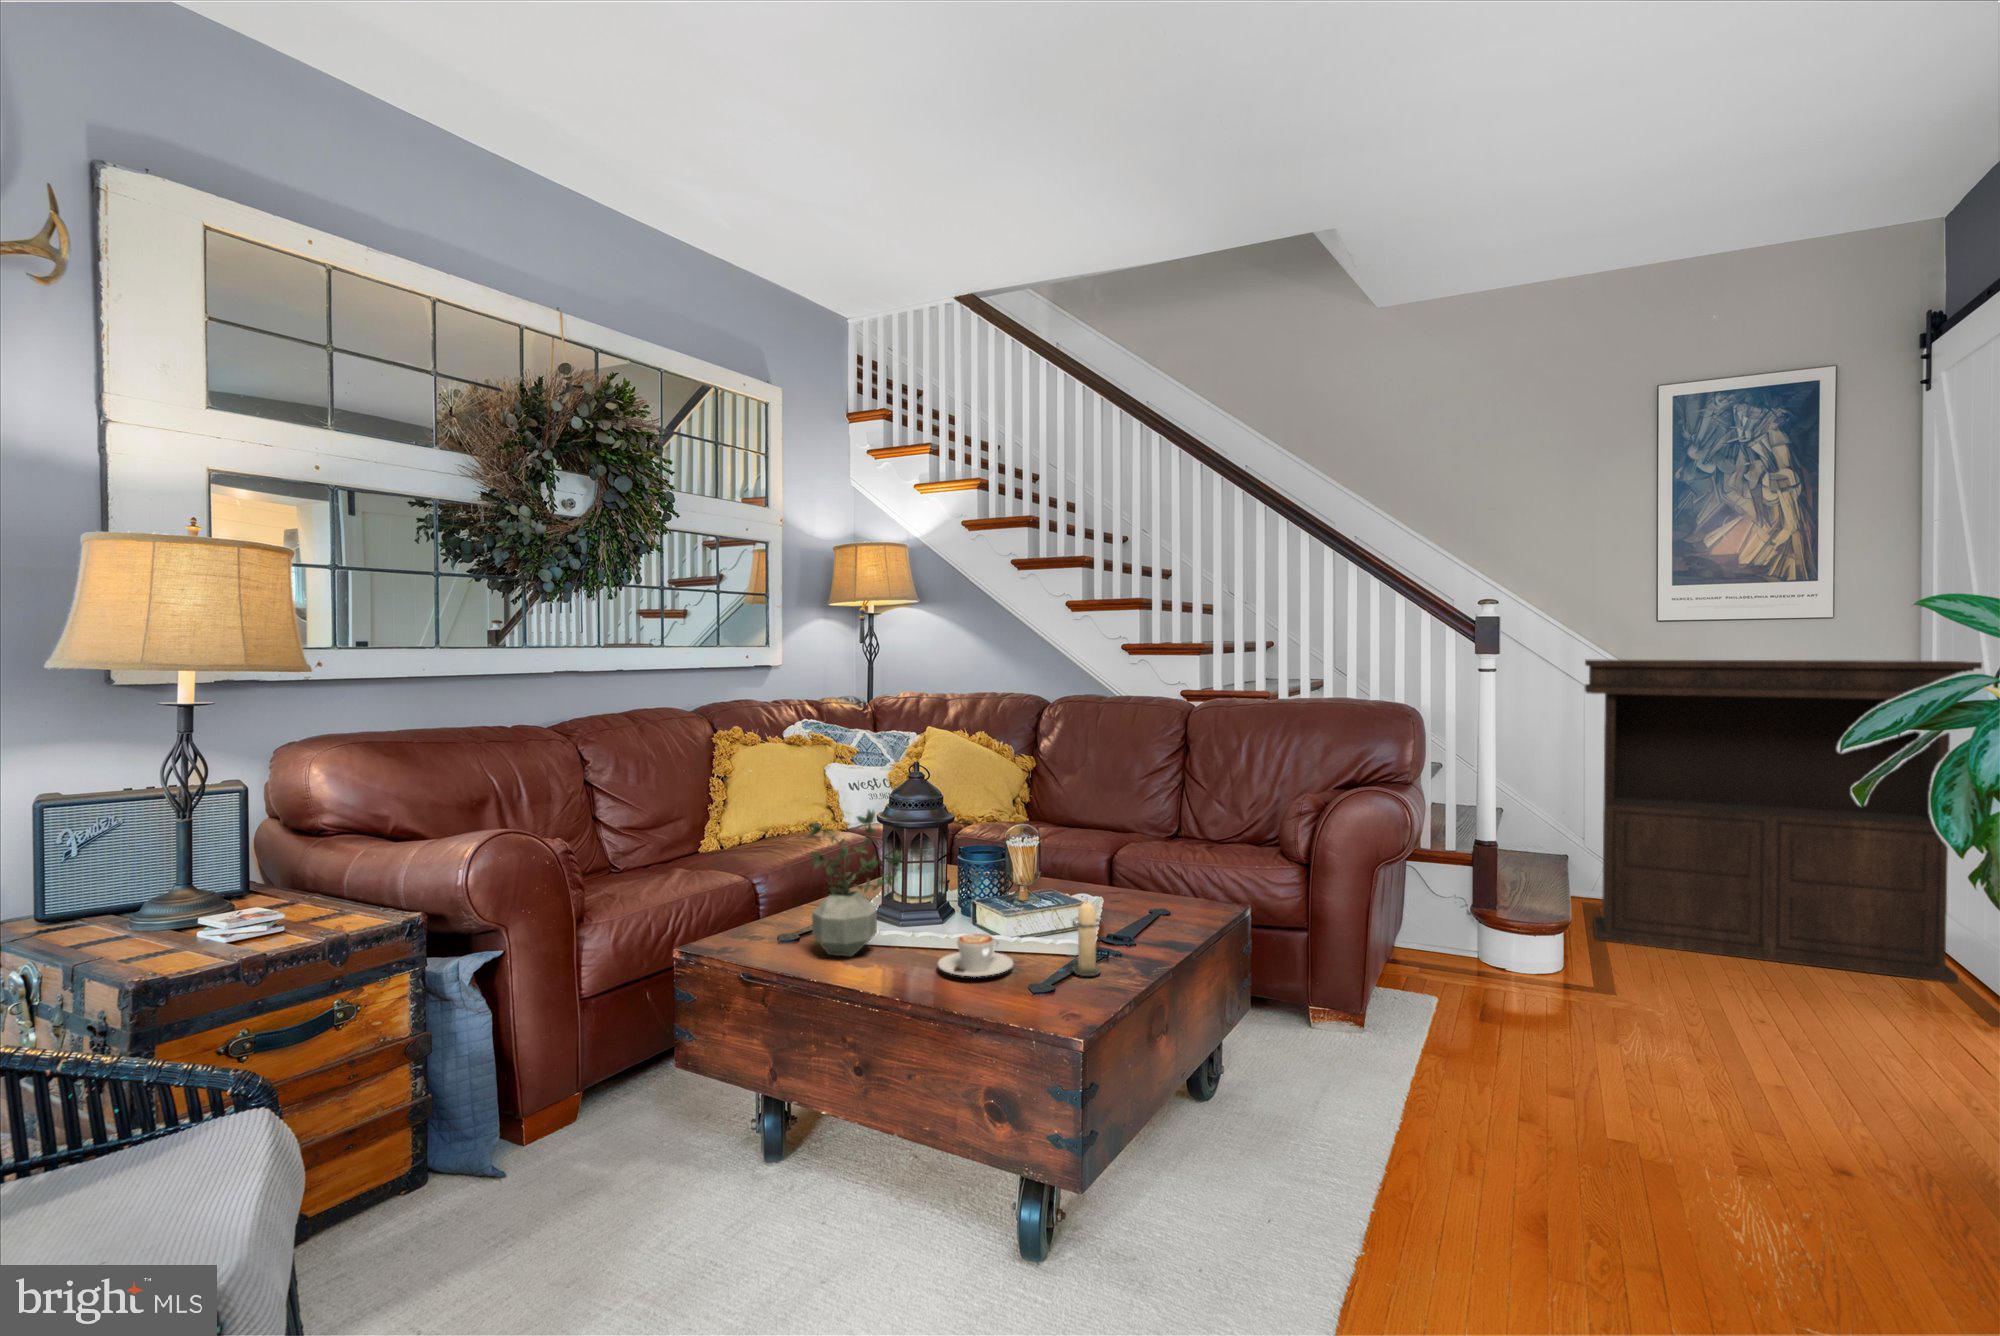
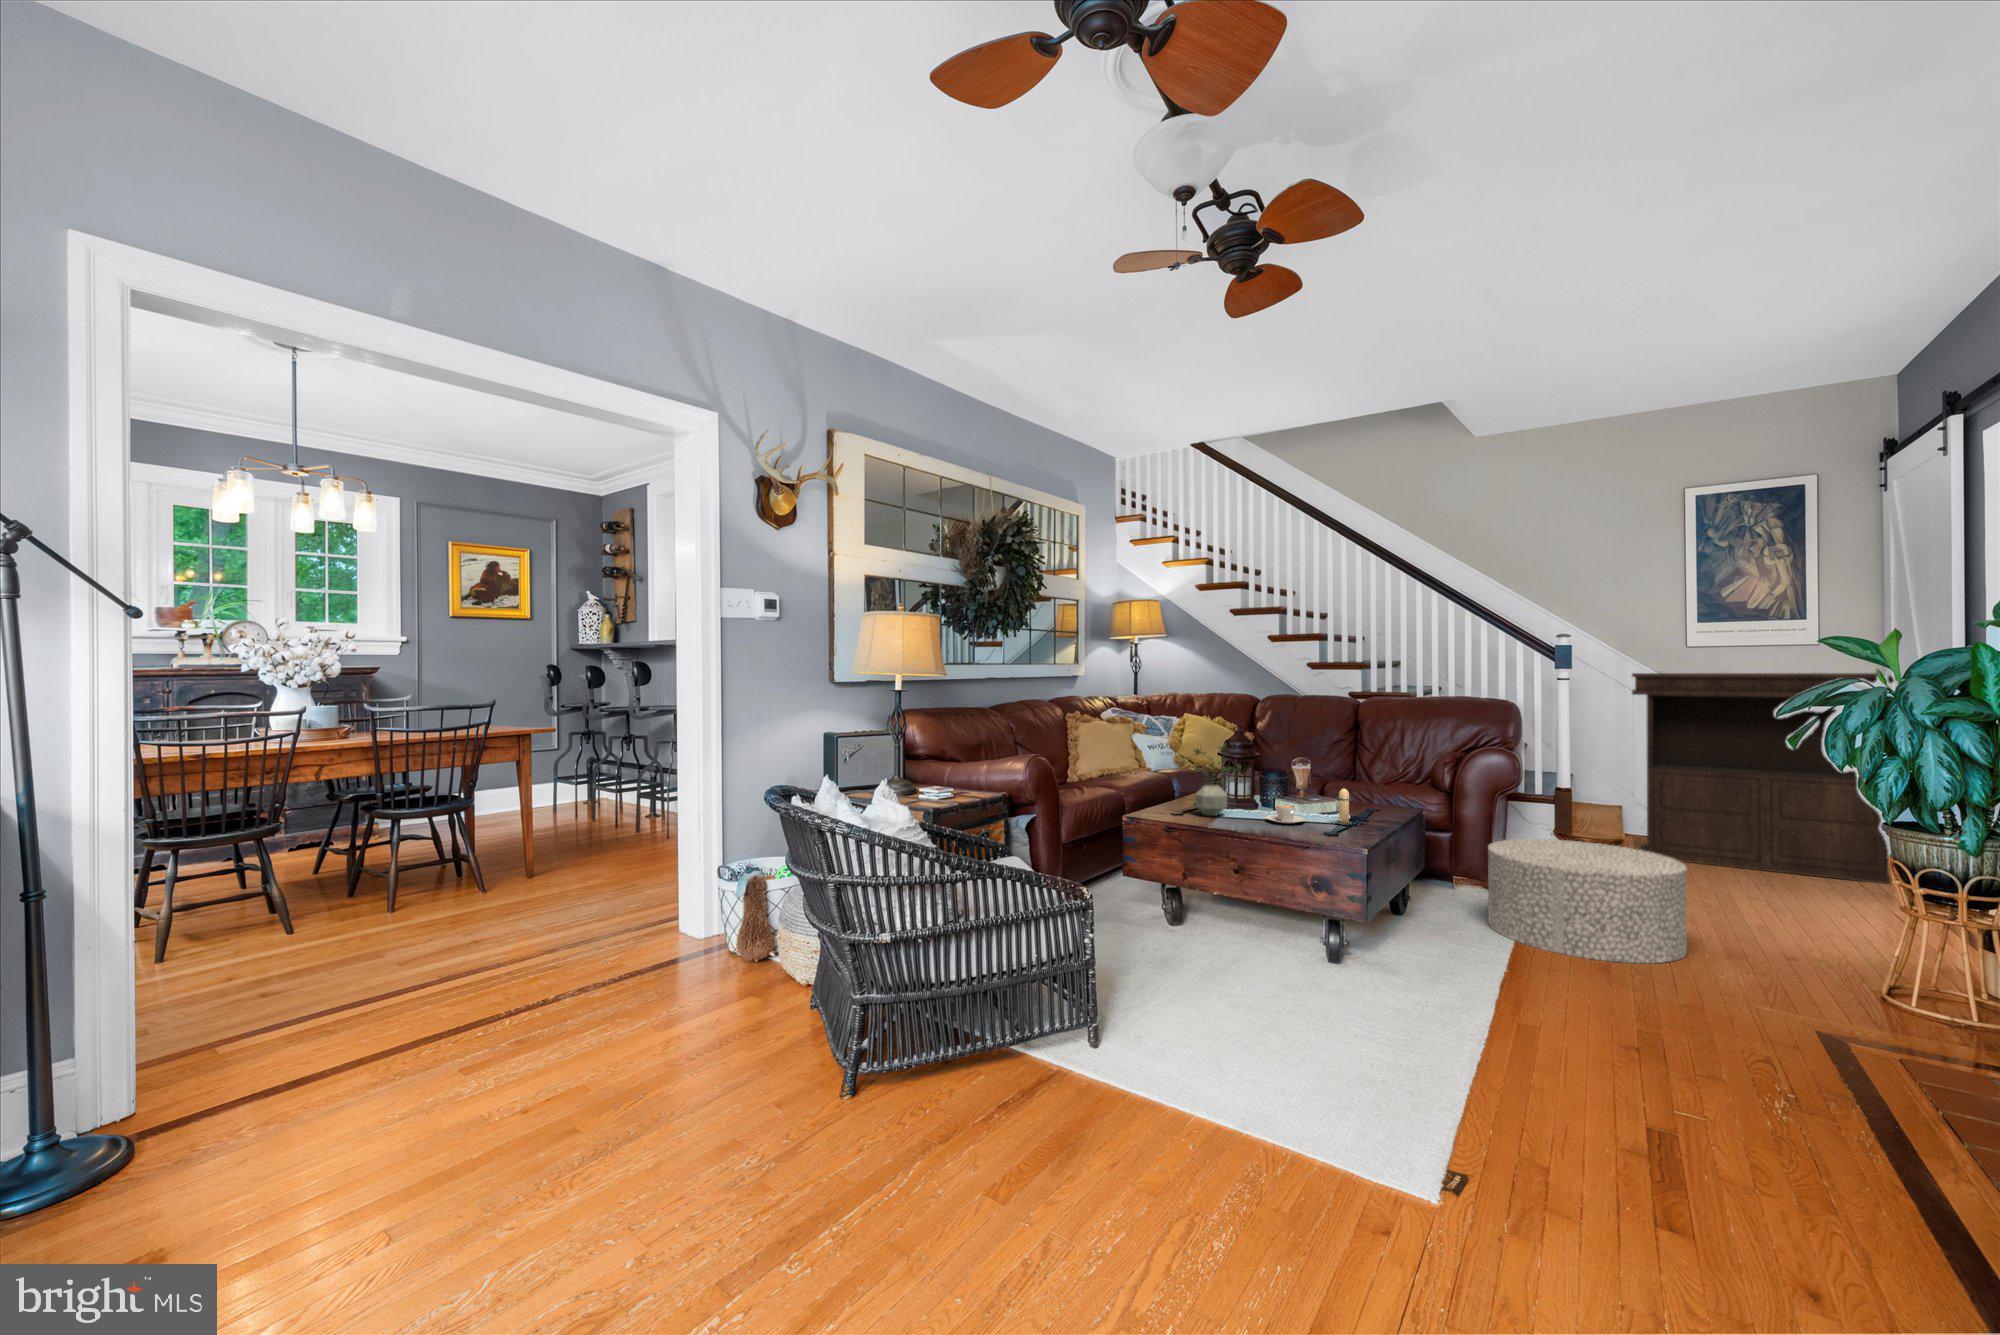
ottoman: none [1362,957,1700,1233] -> present [1488,839,1687,963]

